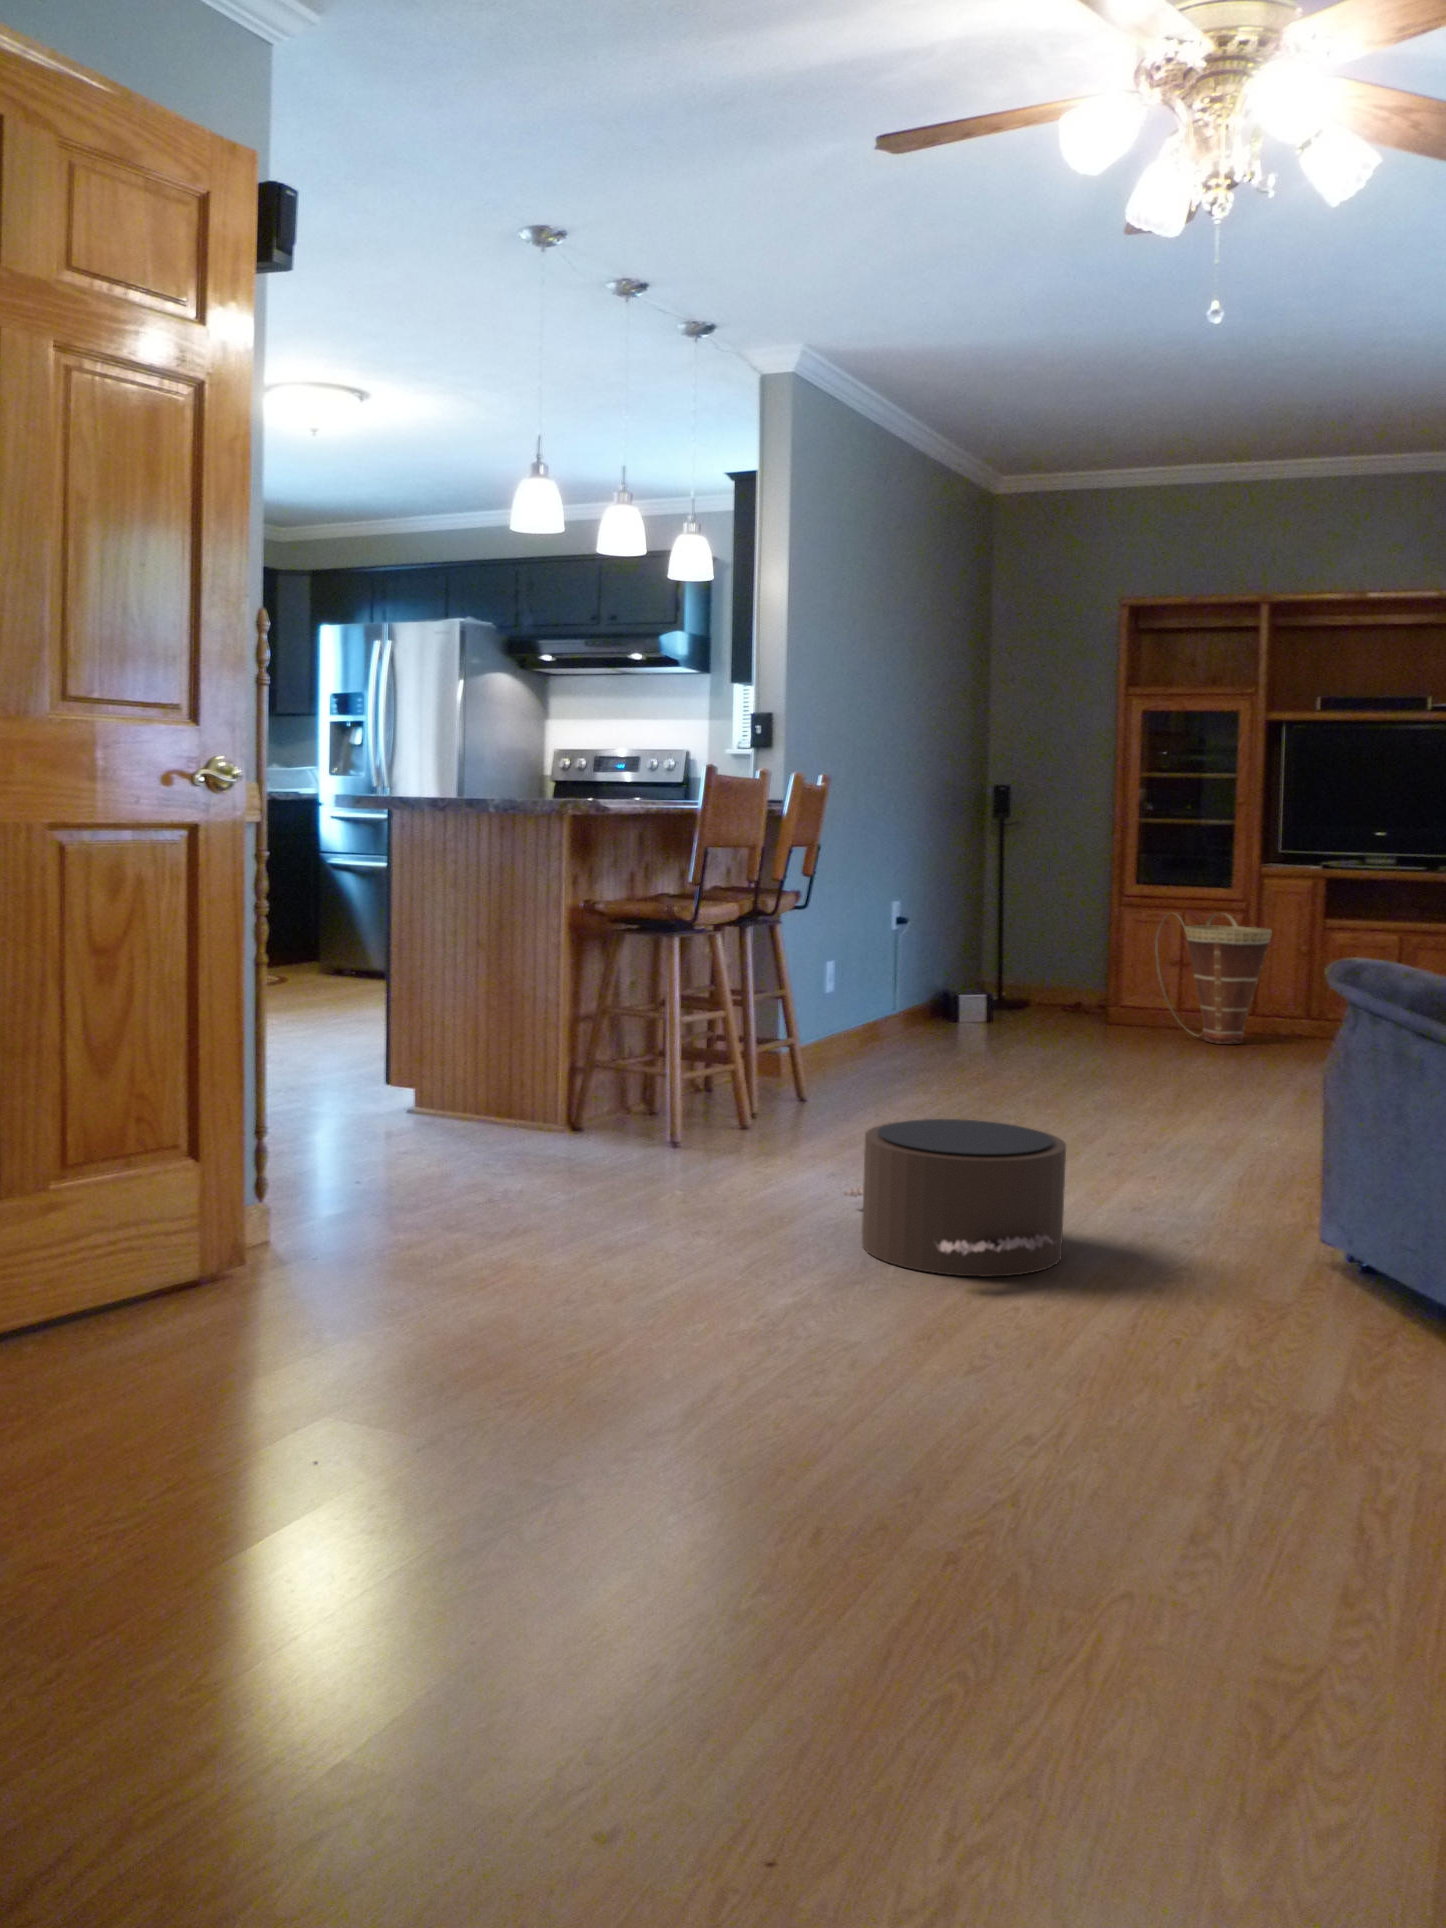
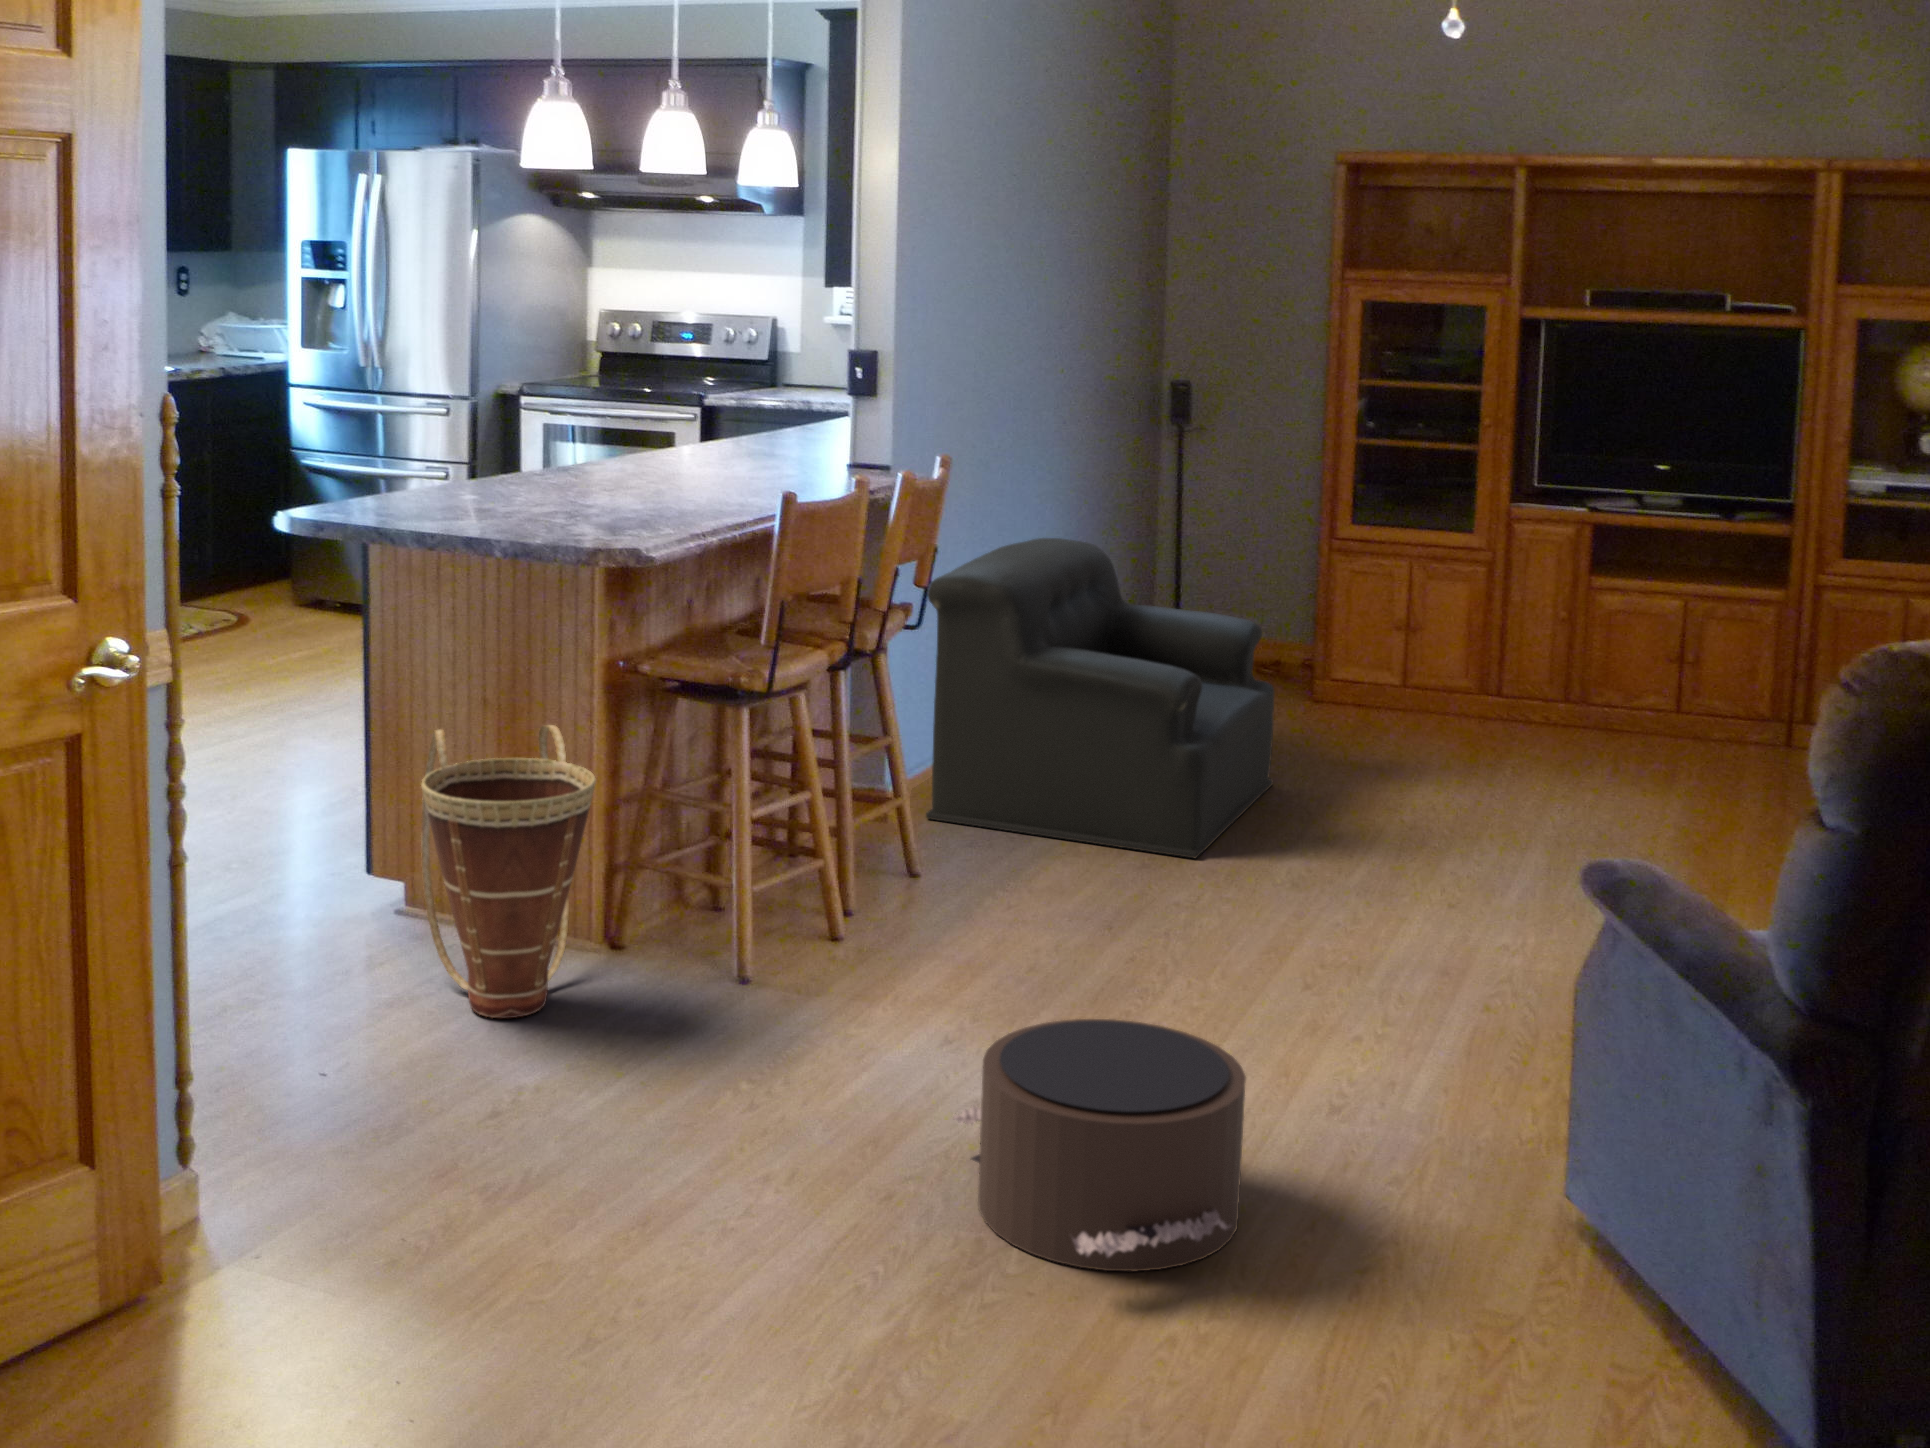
armchair: none [809,876,1079,1094] -> present [926,538,1274,858]
basket: present [1155,913,1272,1044] -> present [421,725,596,1018]

